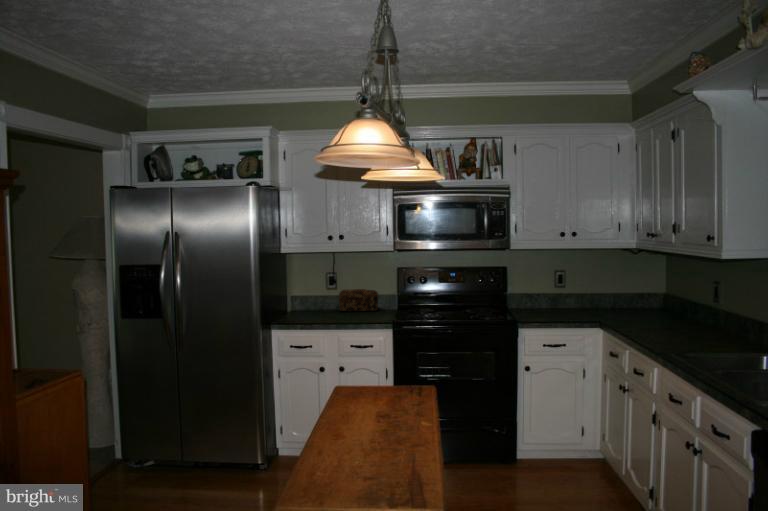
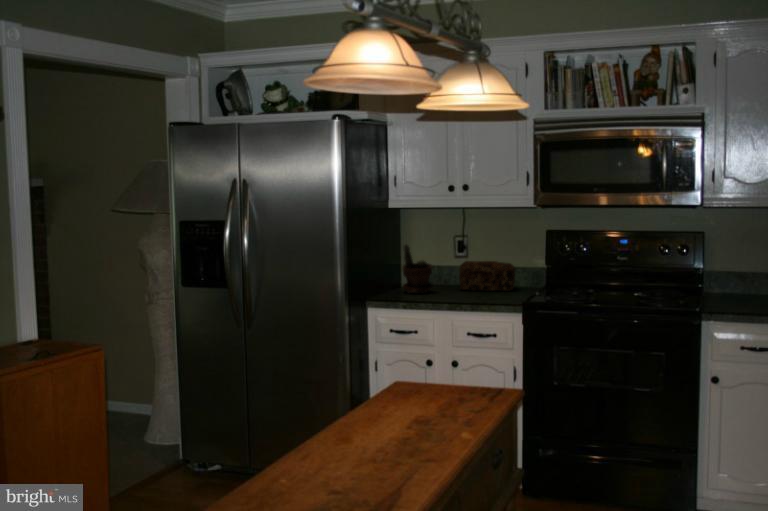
potted plant: none [297,279,320,316] -> present [402,244,432,293]

